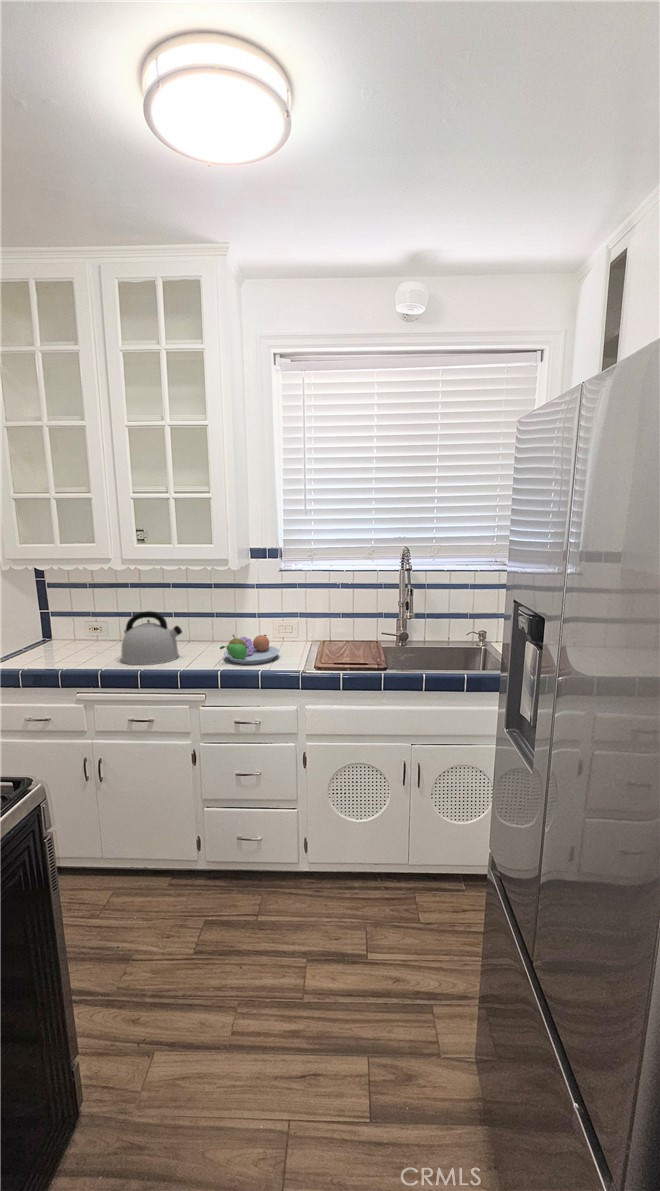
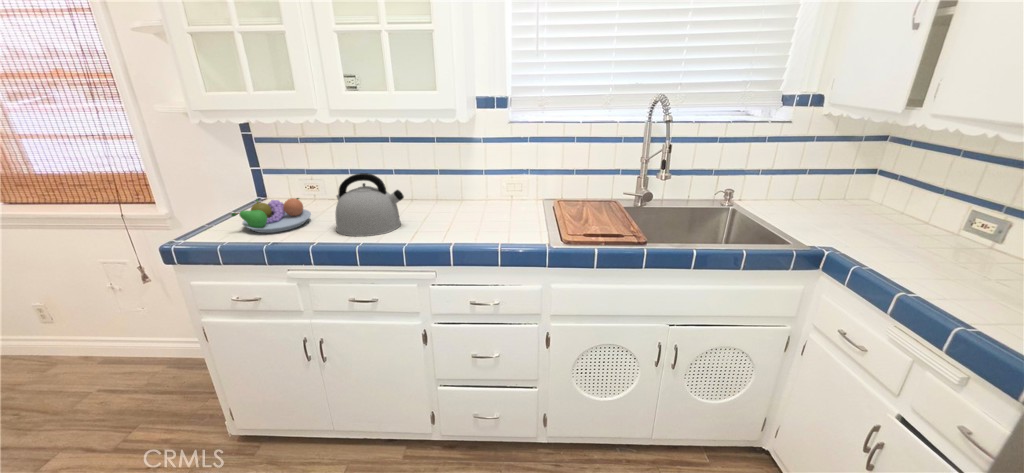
fruit bowl: present [220,635,280,664] -> present [231,198,311,233]

